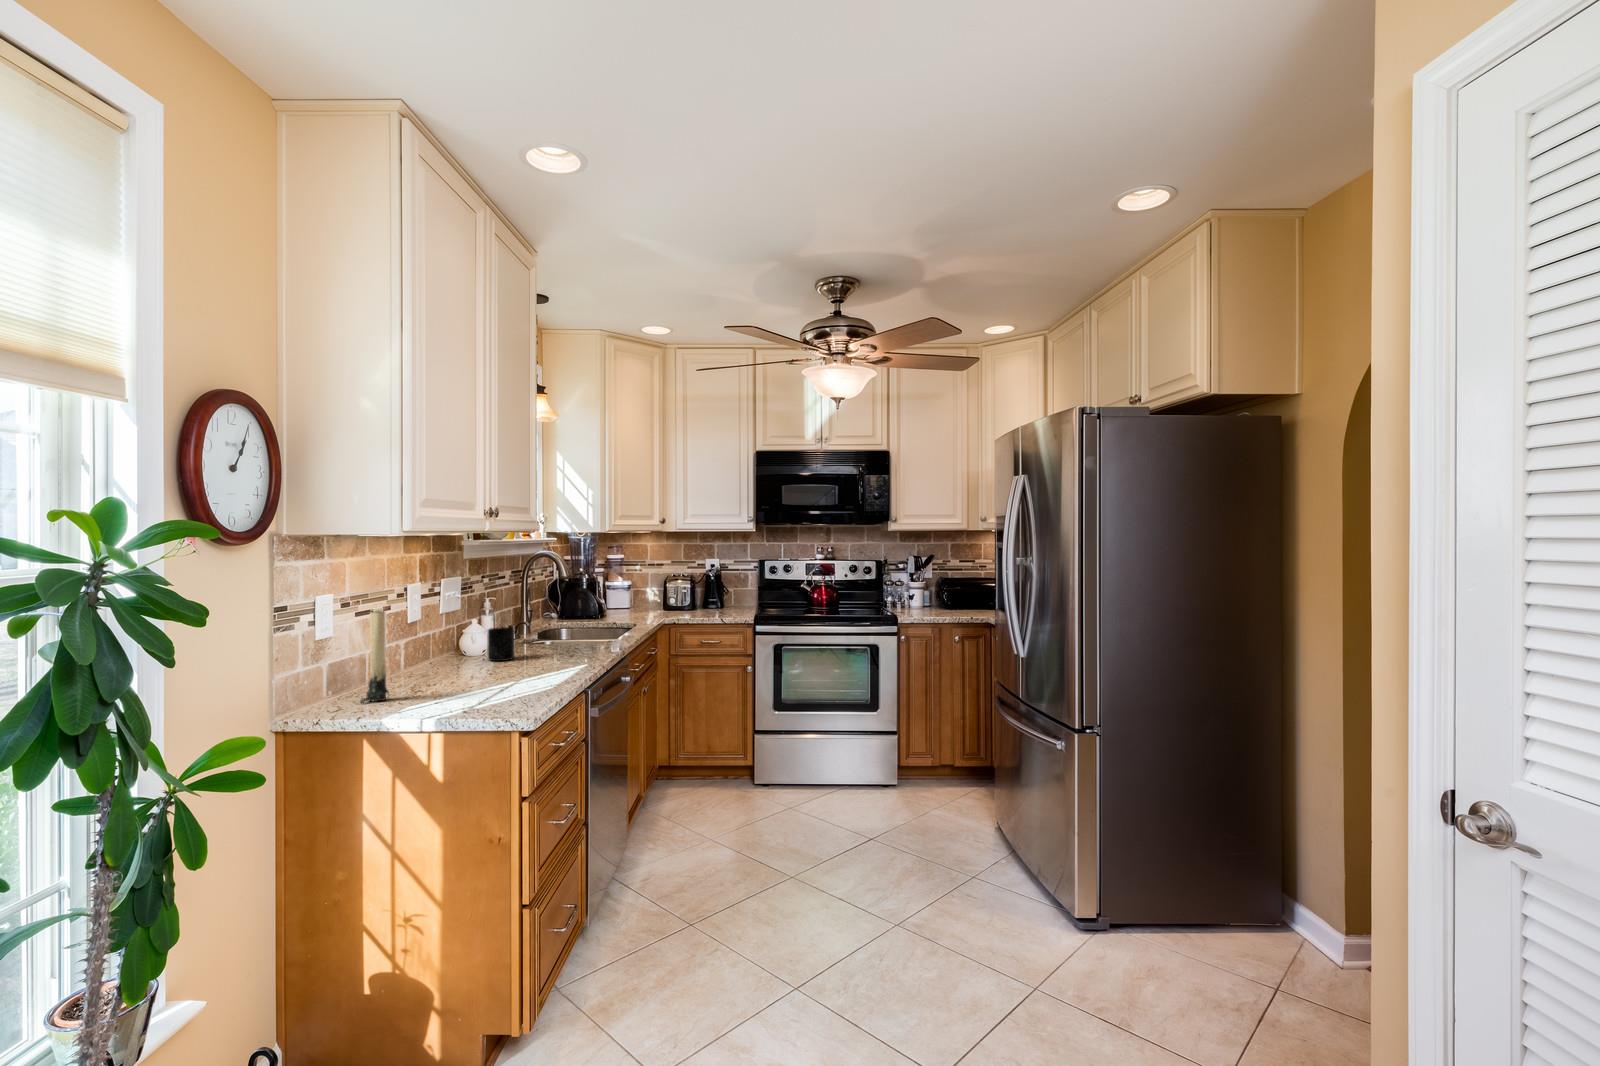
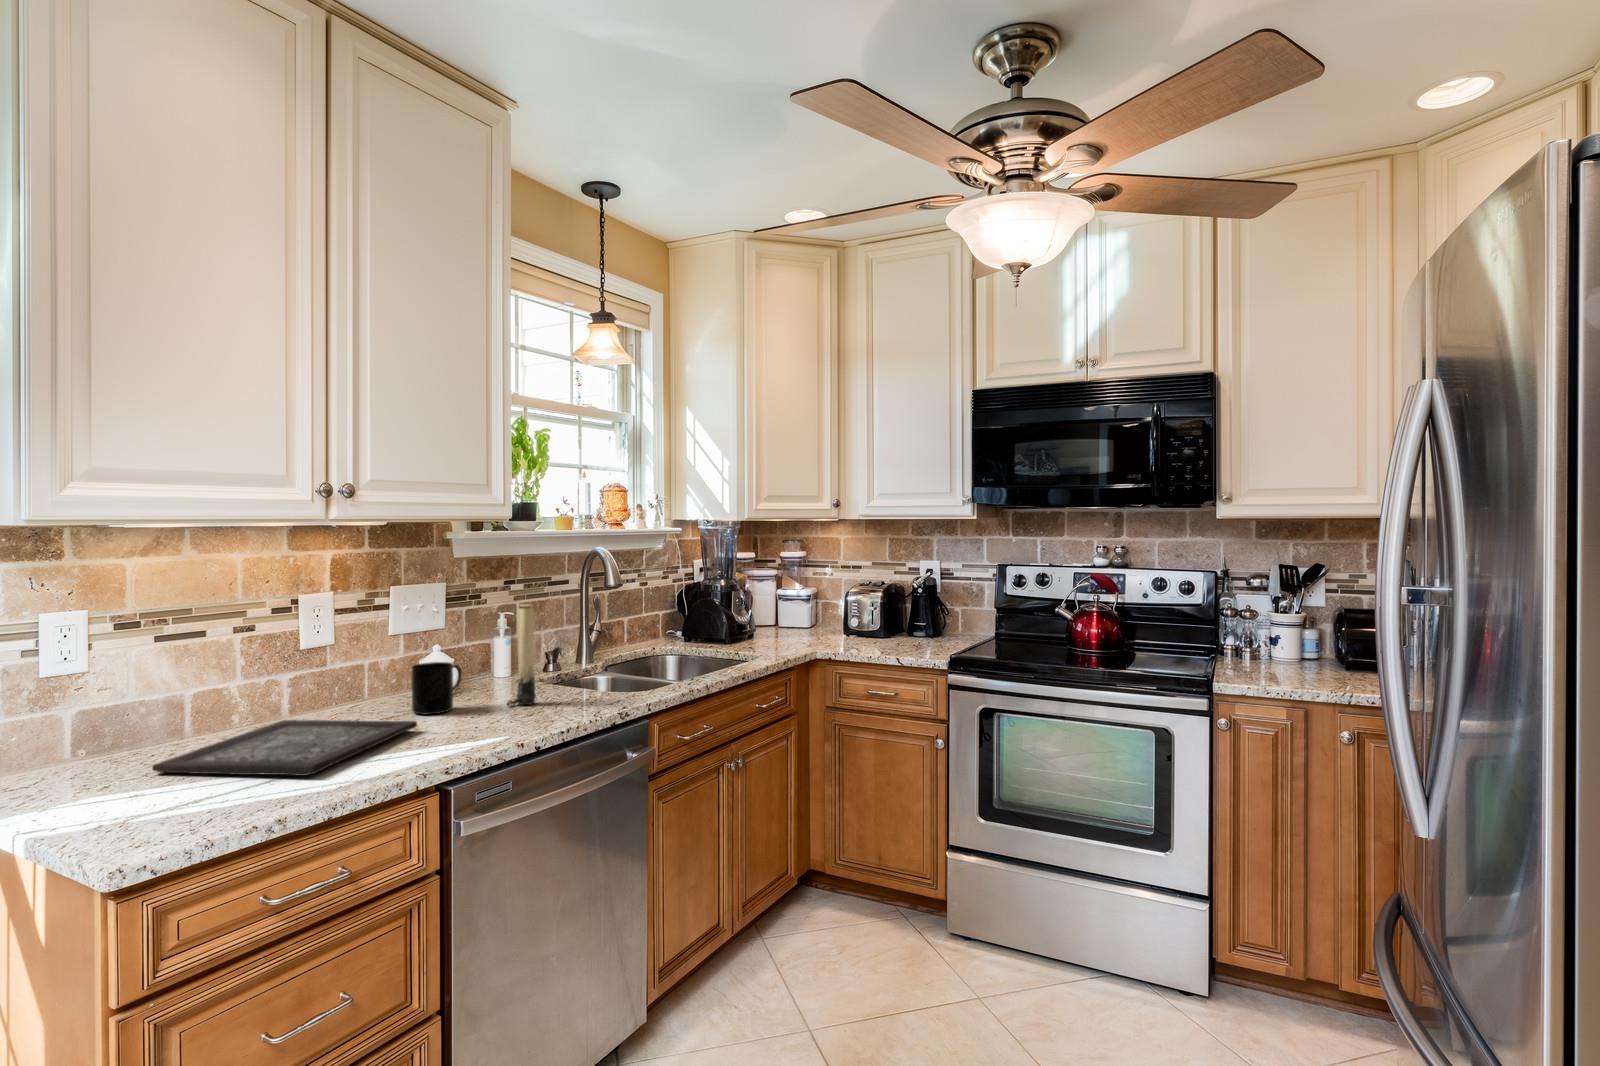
candle: present [360,608,389,703] -> present [507,604,536,706]
tray: none [417,660,532,693] -> present [152,720,417,776]

